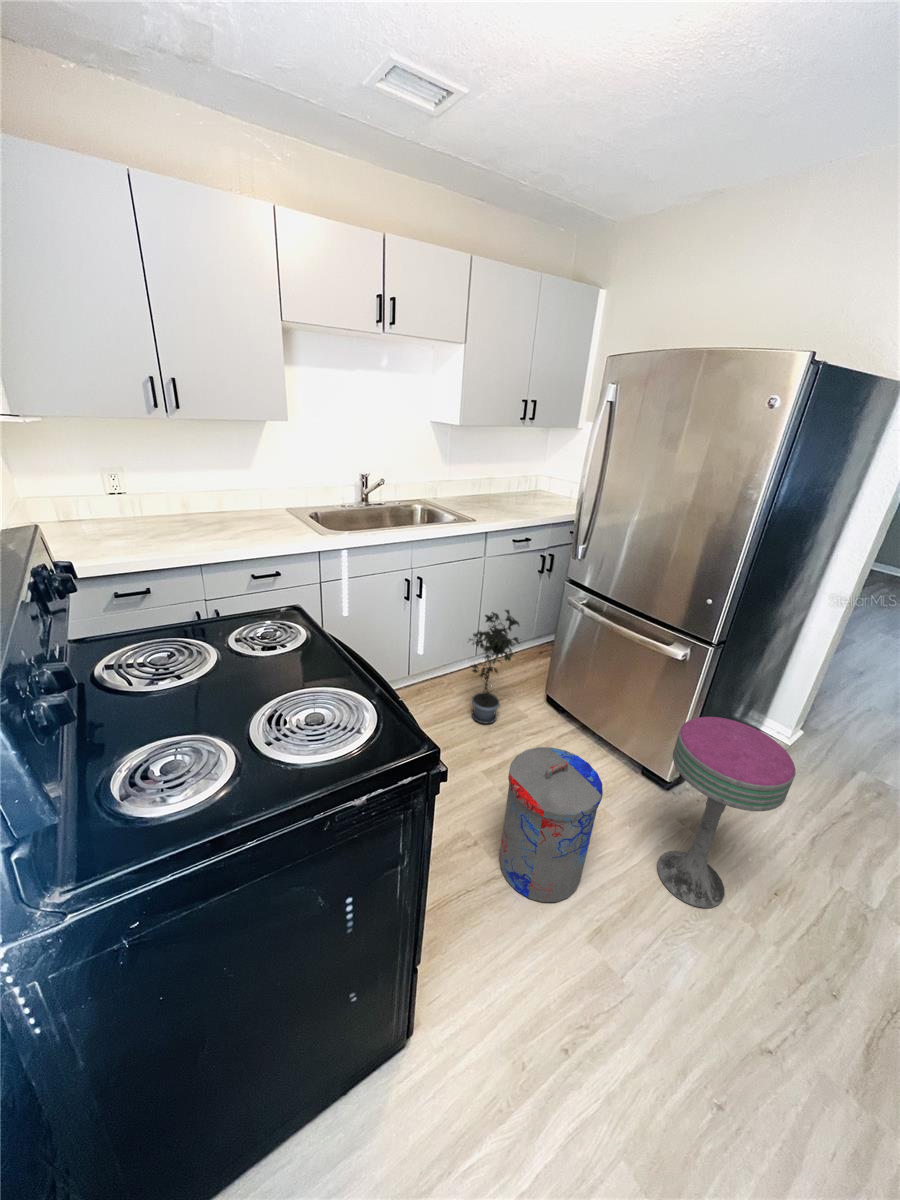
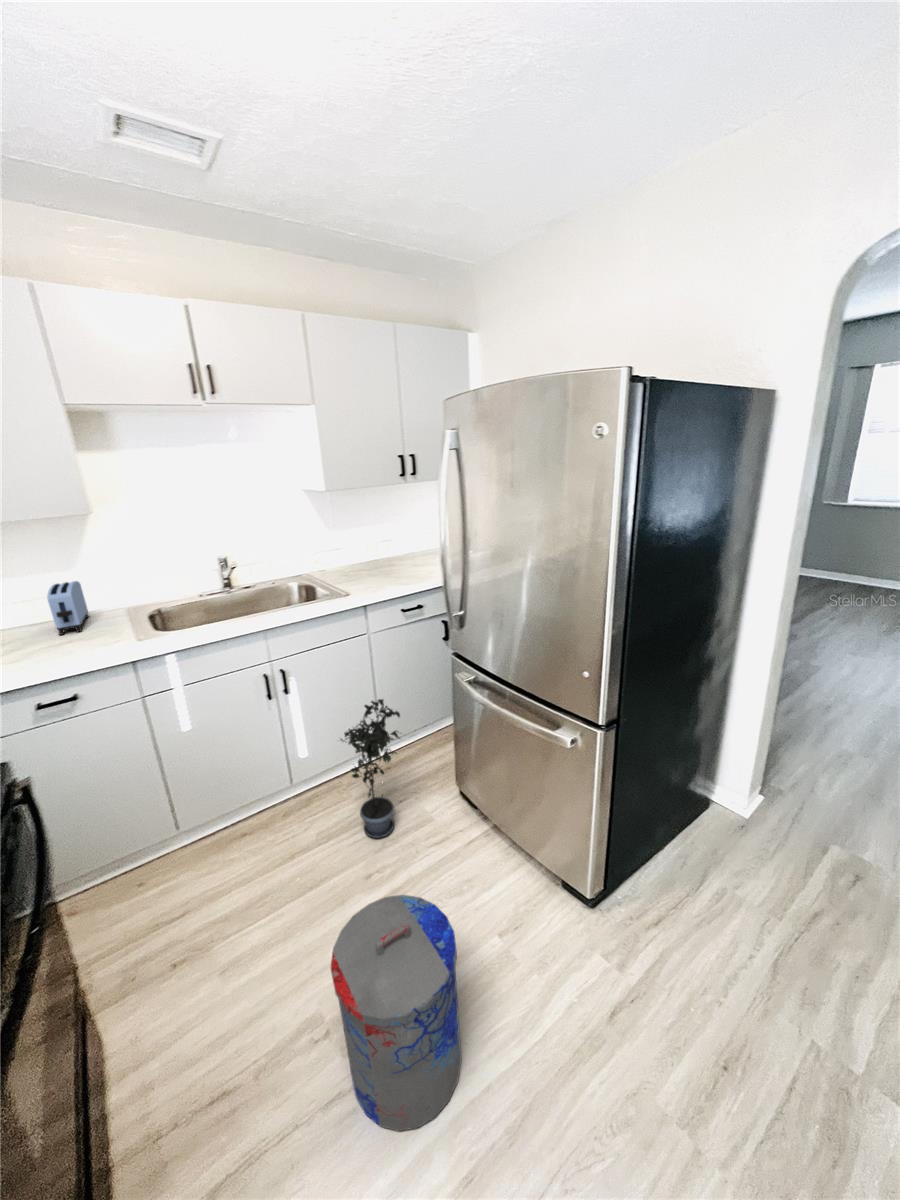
toaster: none [241,479,266,523] -> present [47,581,89,635]
bar stool: present [657,717,796,908] -> none [548,832,696,1107]

